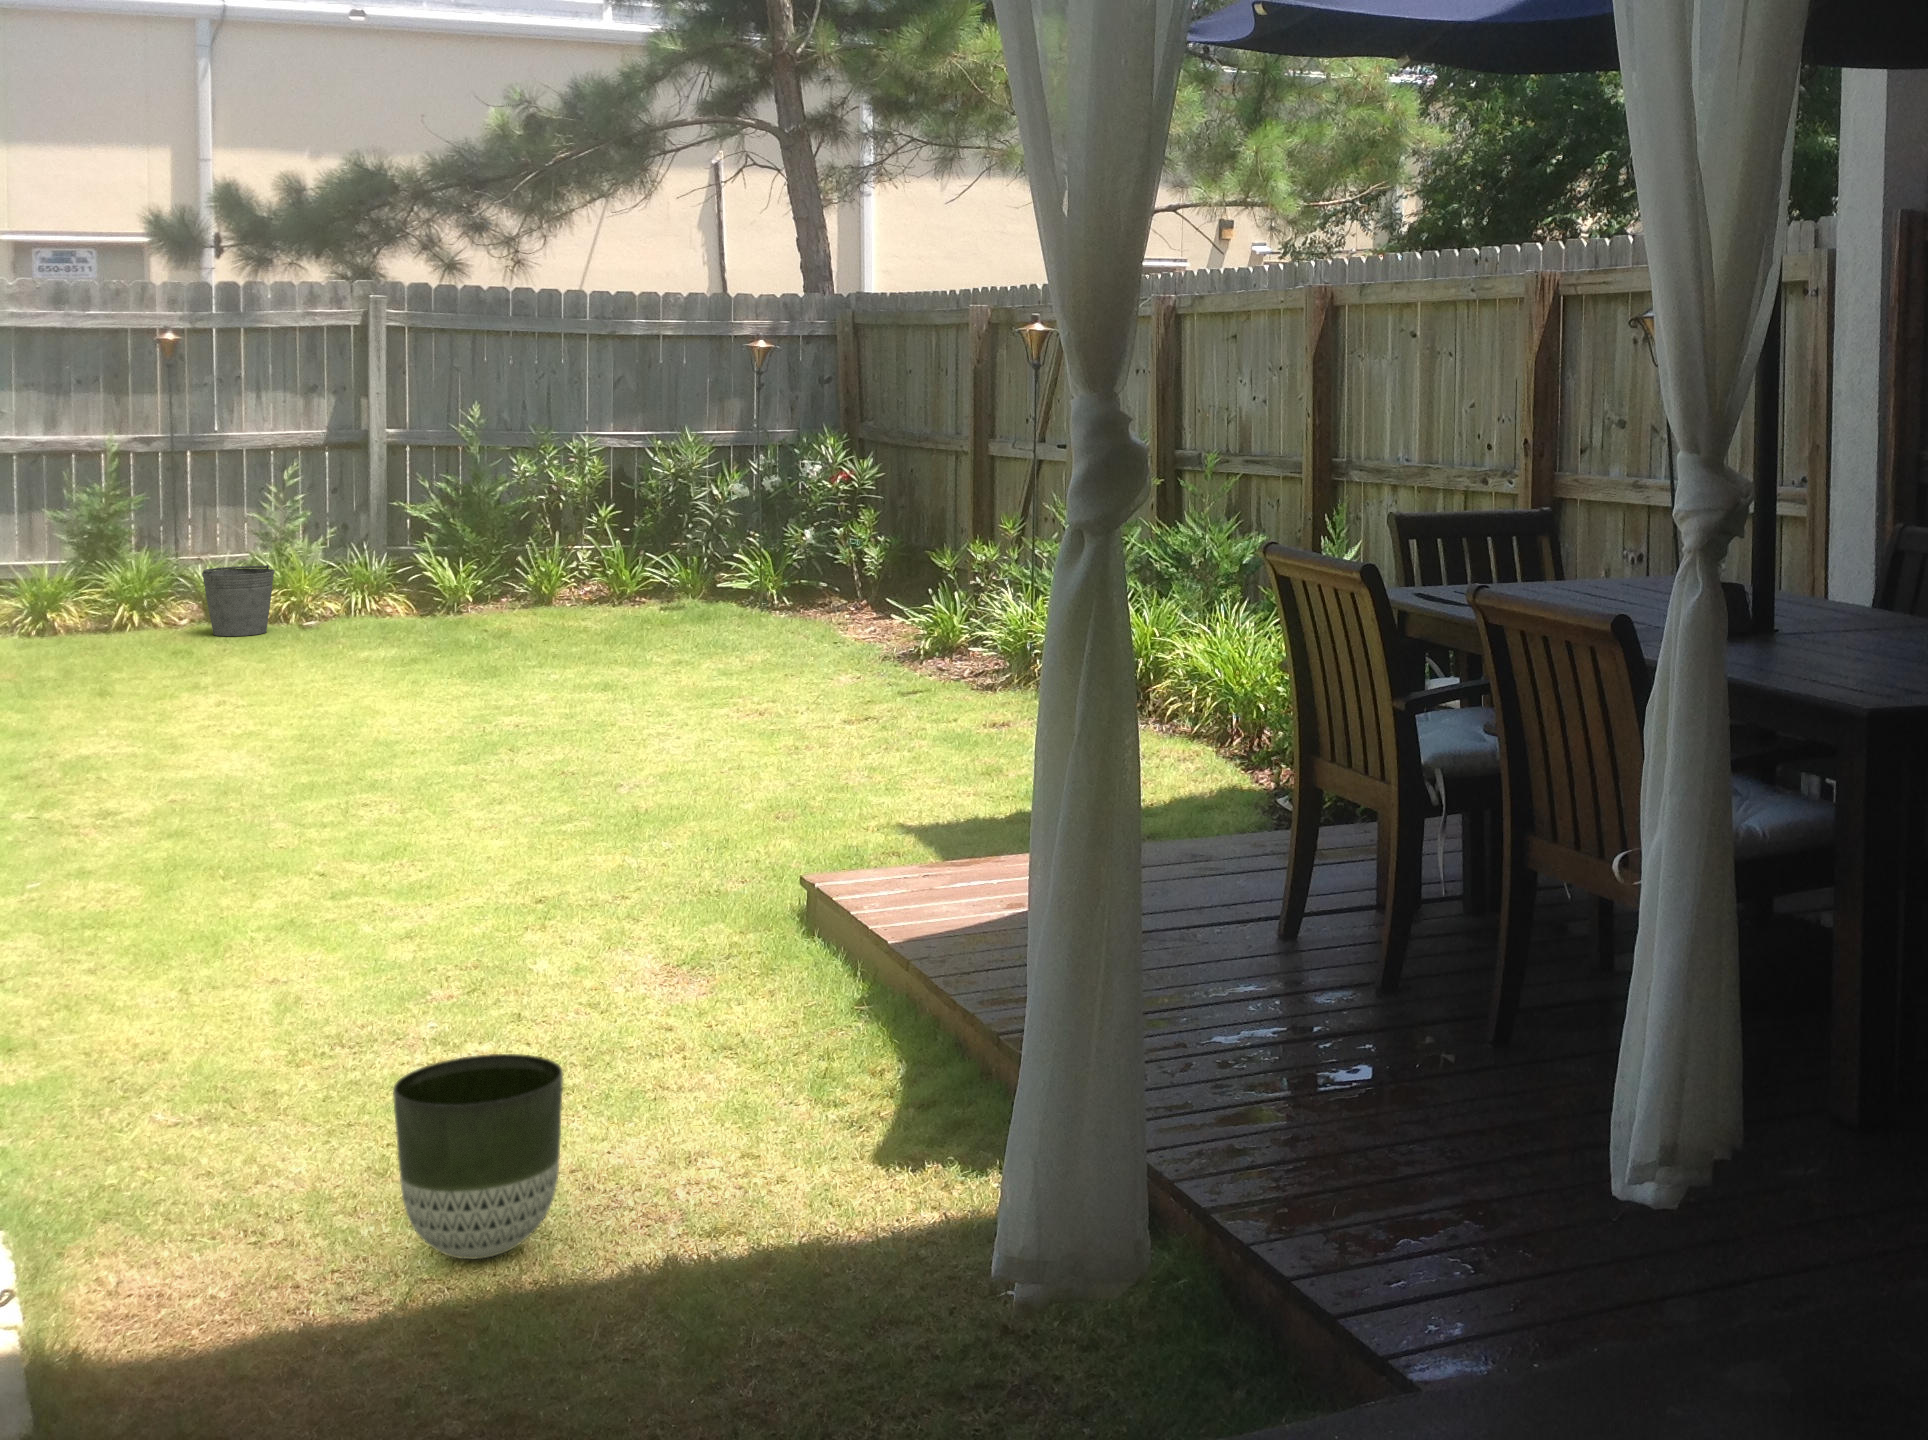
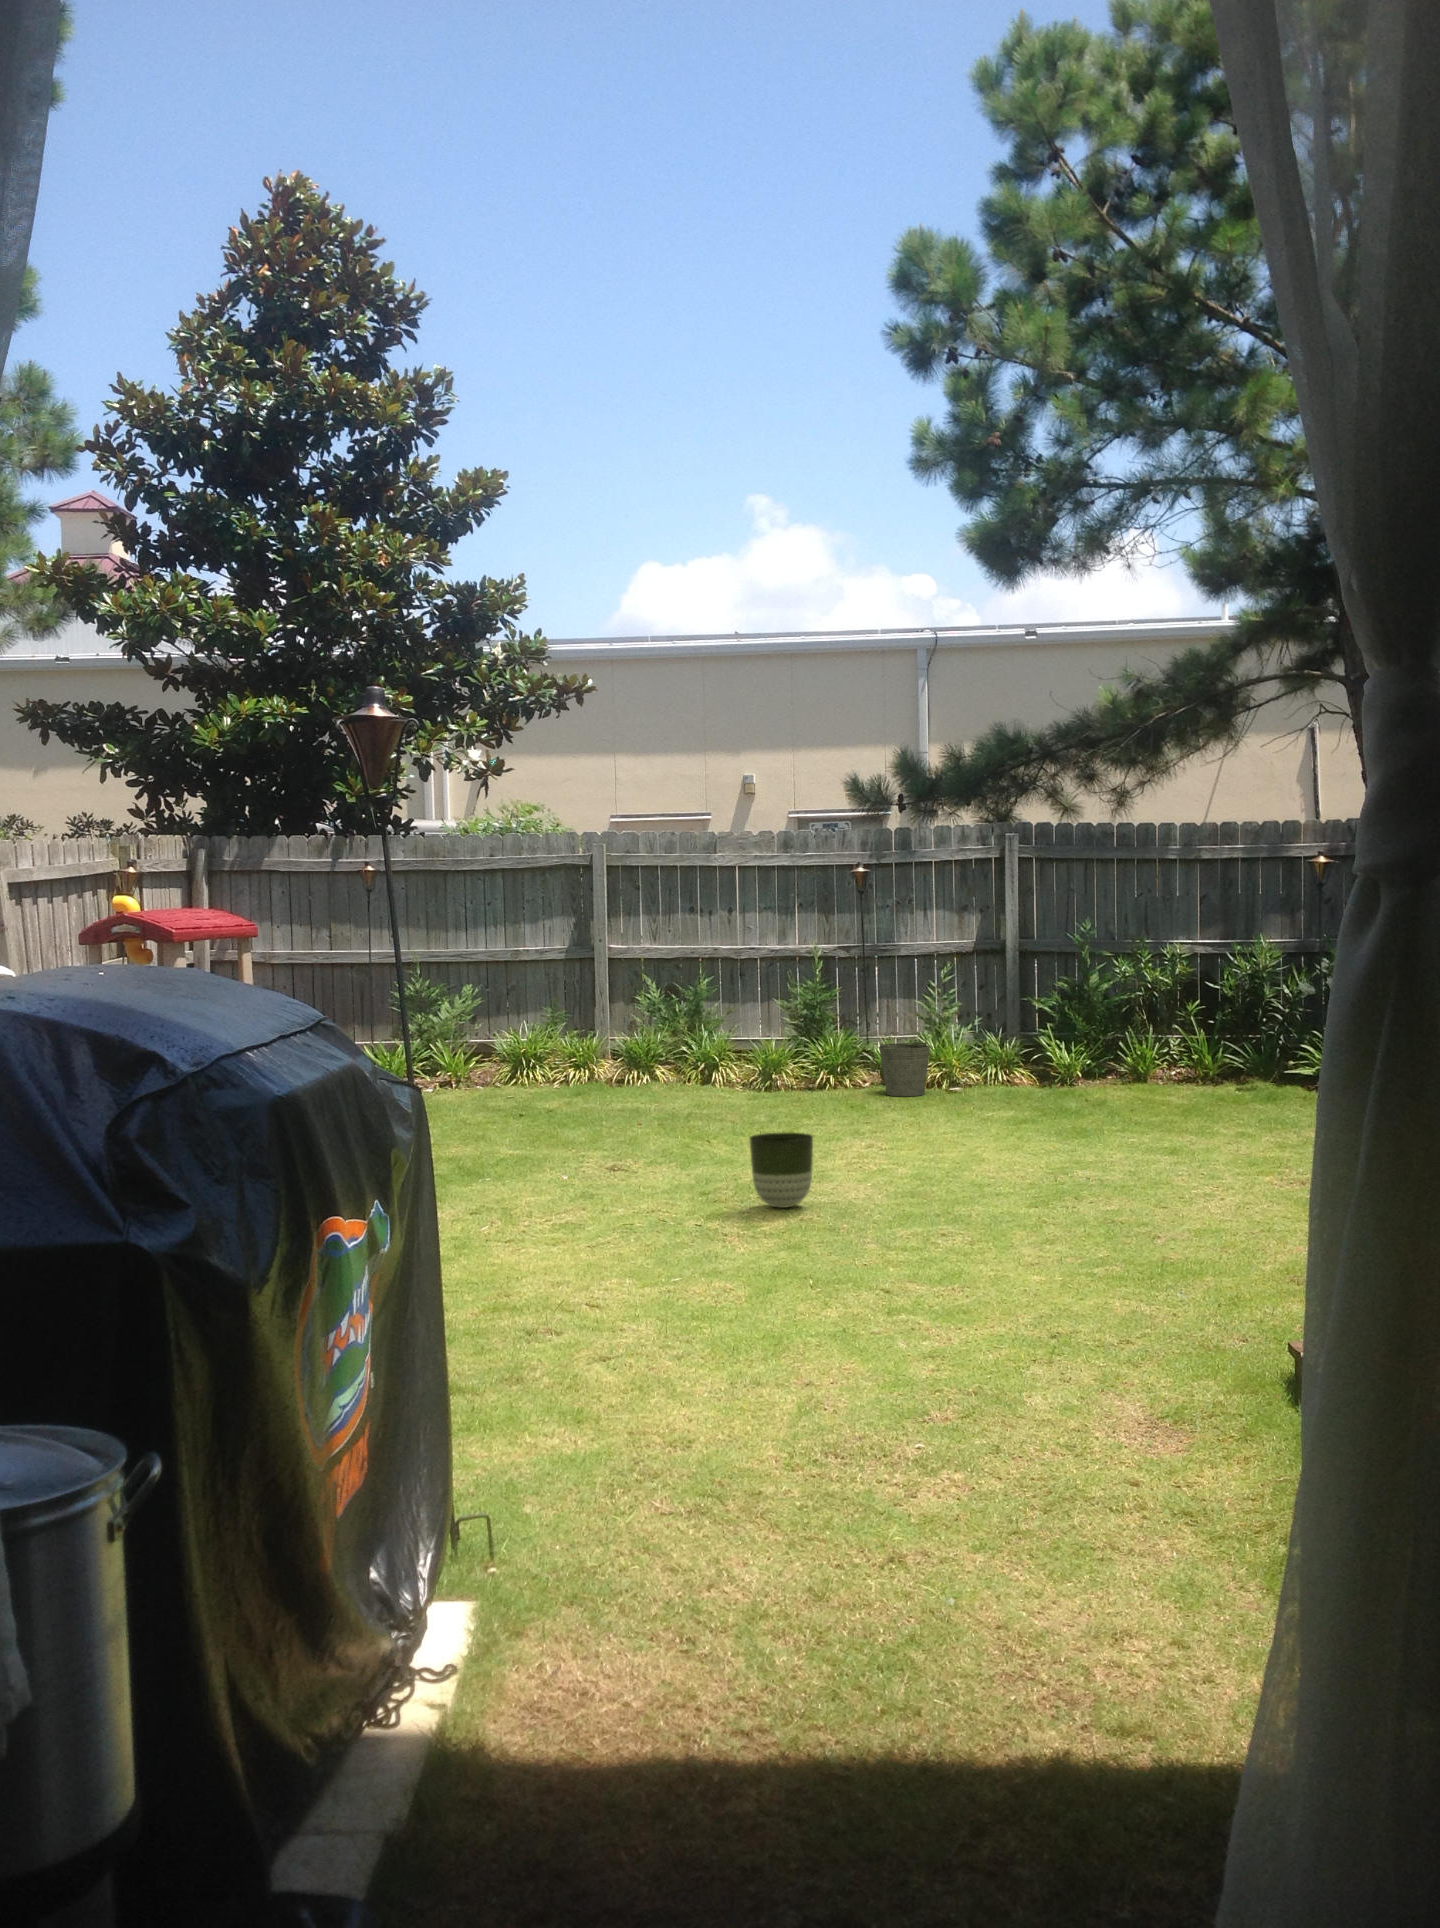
planter: present [393,1054,563,1259] -> present [750,1133,813,1208]

